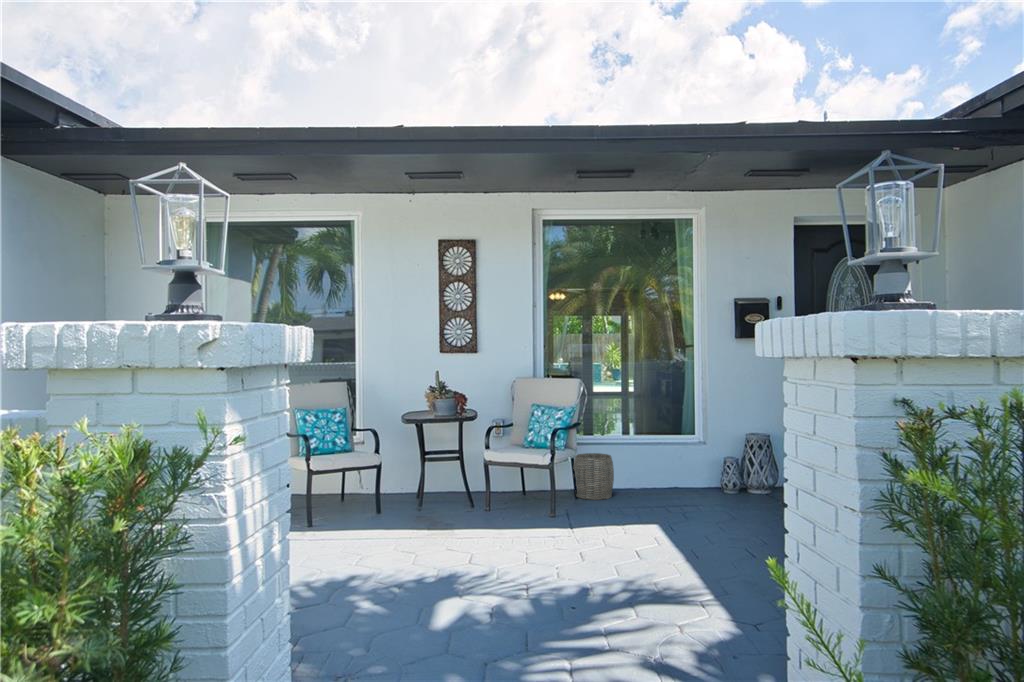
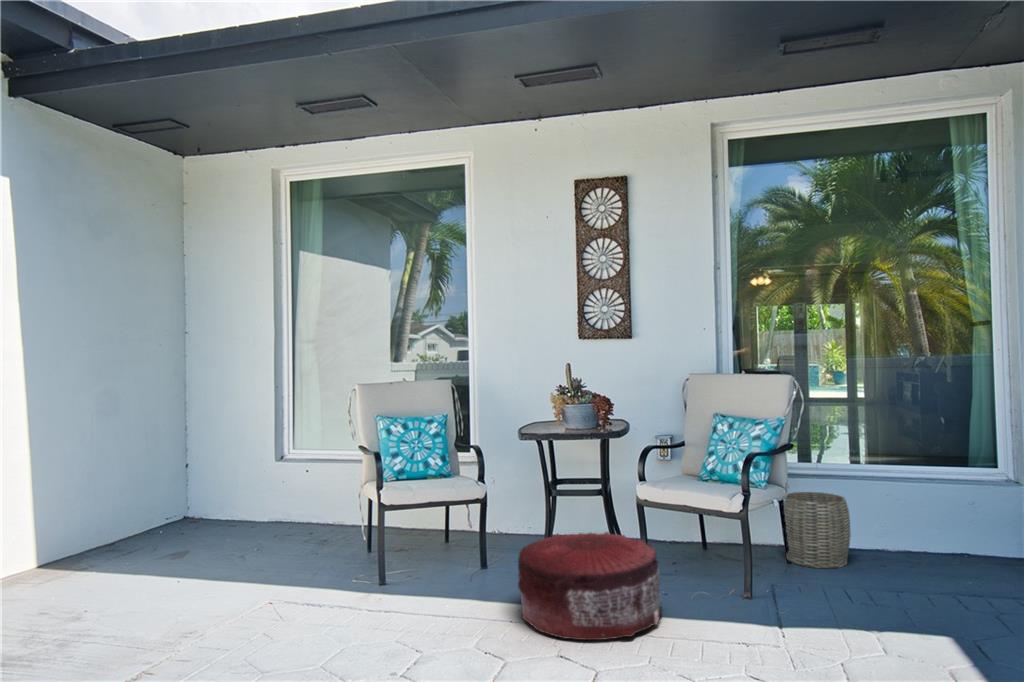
pouf: none [413,480,504,543] -> present [518,532,662,640]

